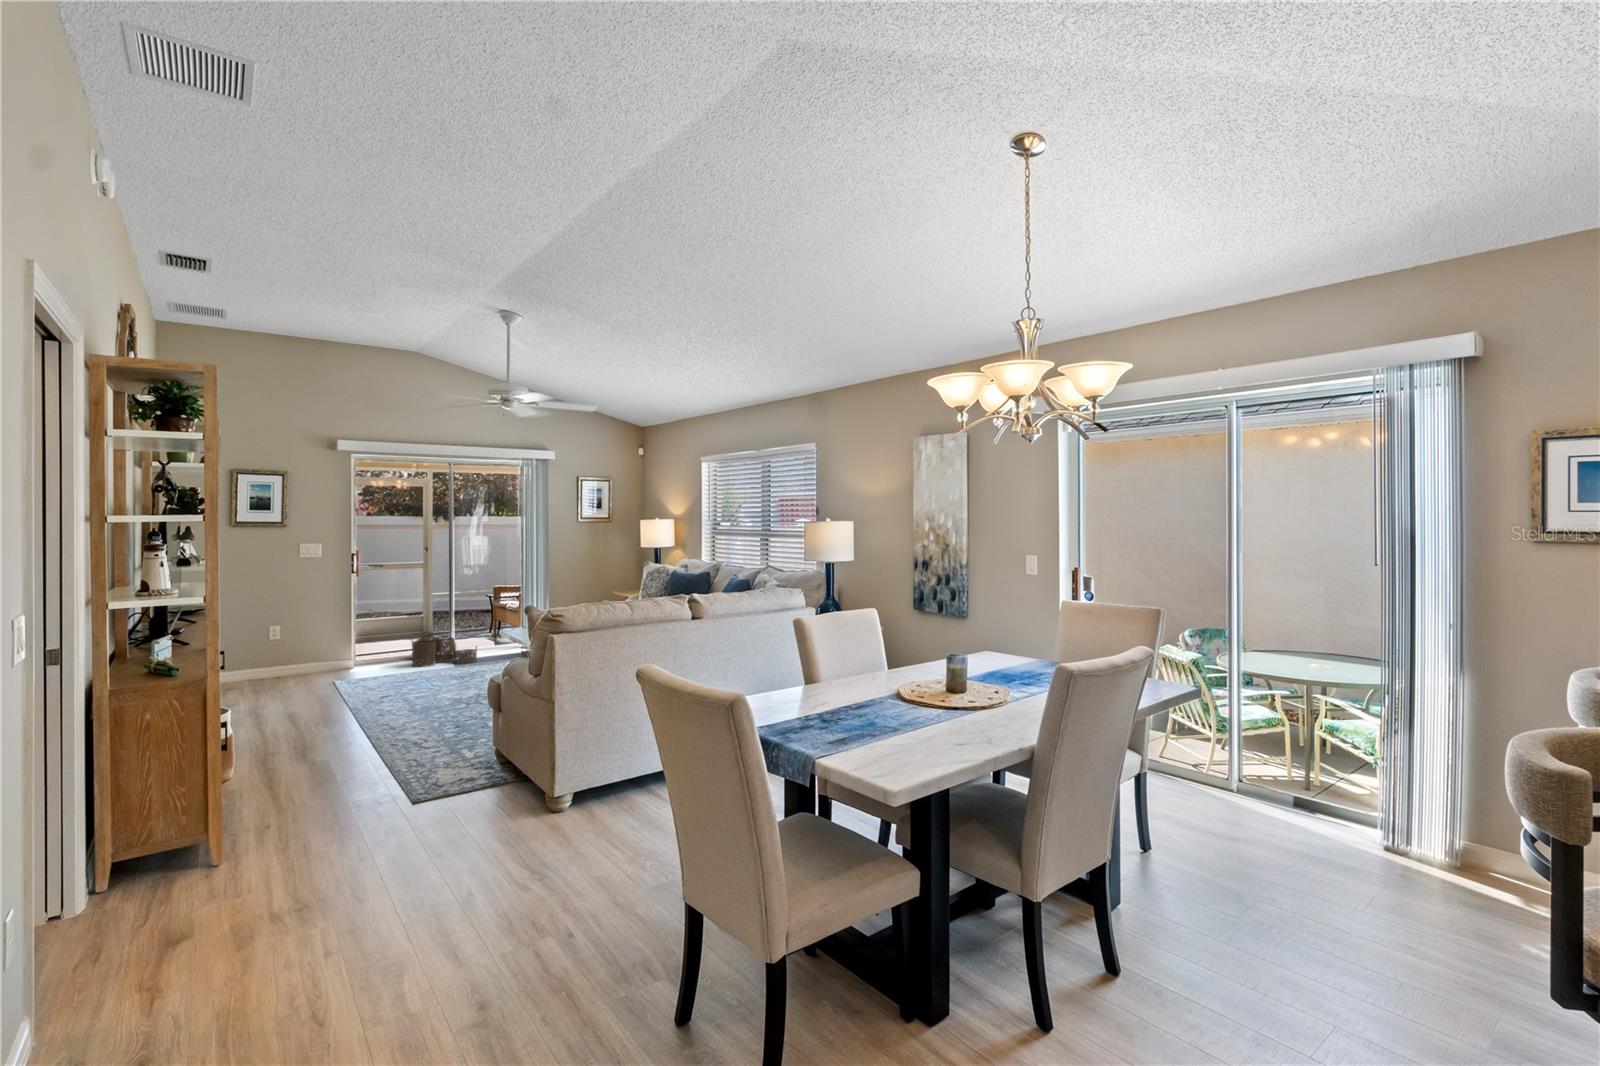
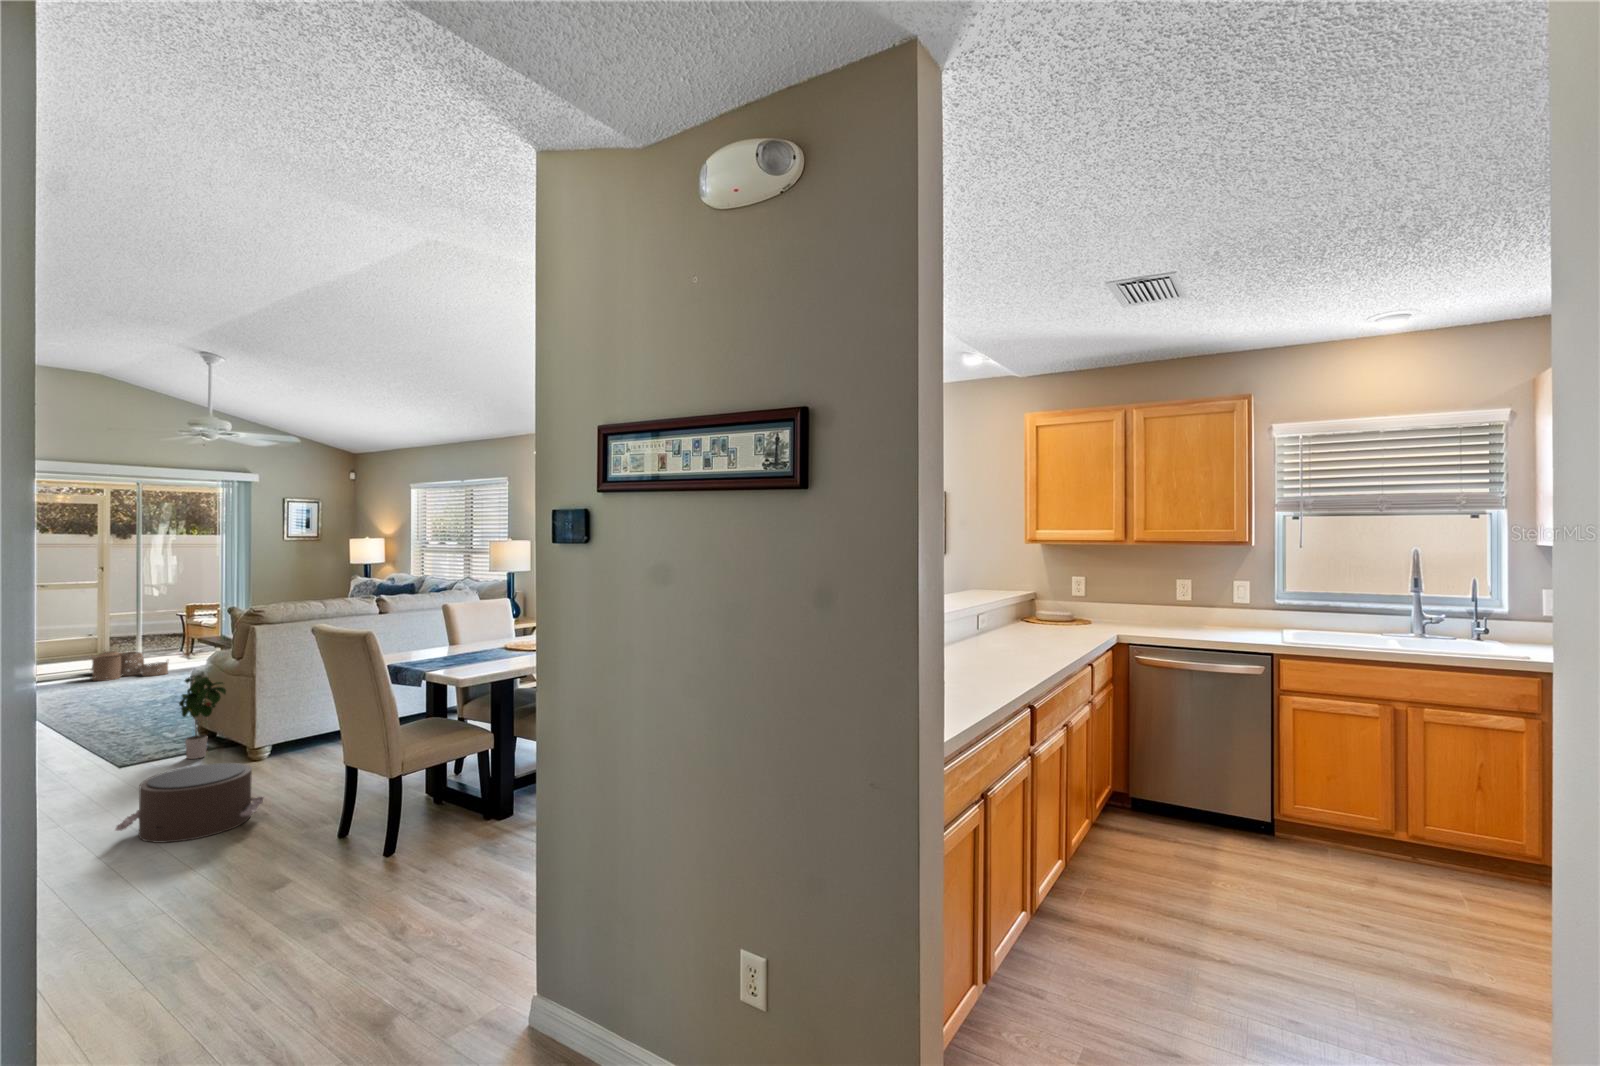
potted plant: none [473,691,523,800] -> present [179,675,226,759]
pouf: none [376,846,566,986] -> present [115,763,263,843]

